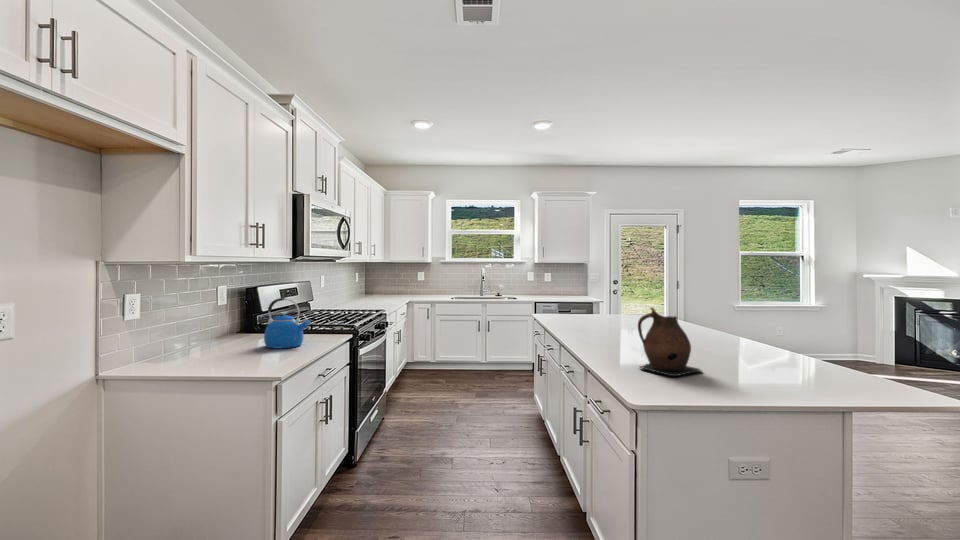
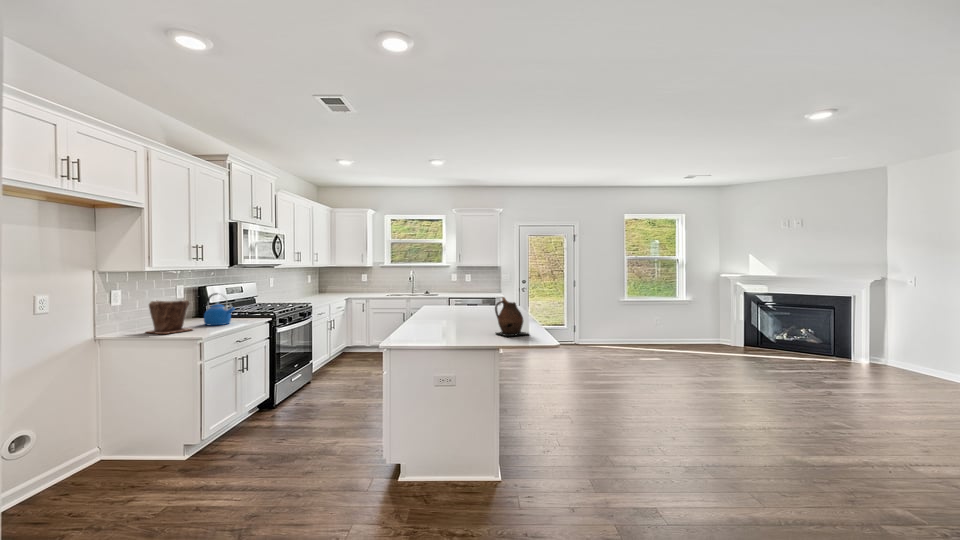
ceramic pitcher: present [638,308,701,376] -> present [495,297,529,336]
plant pot: none [179,310,257,368] -> present [146,300,191,334]

